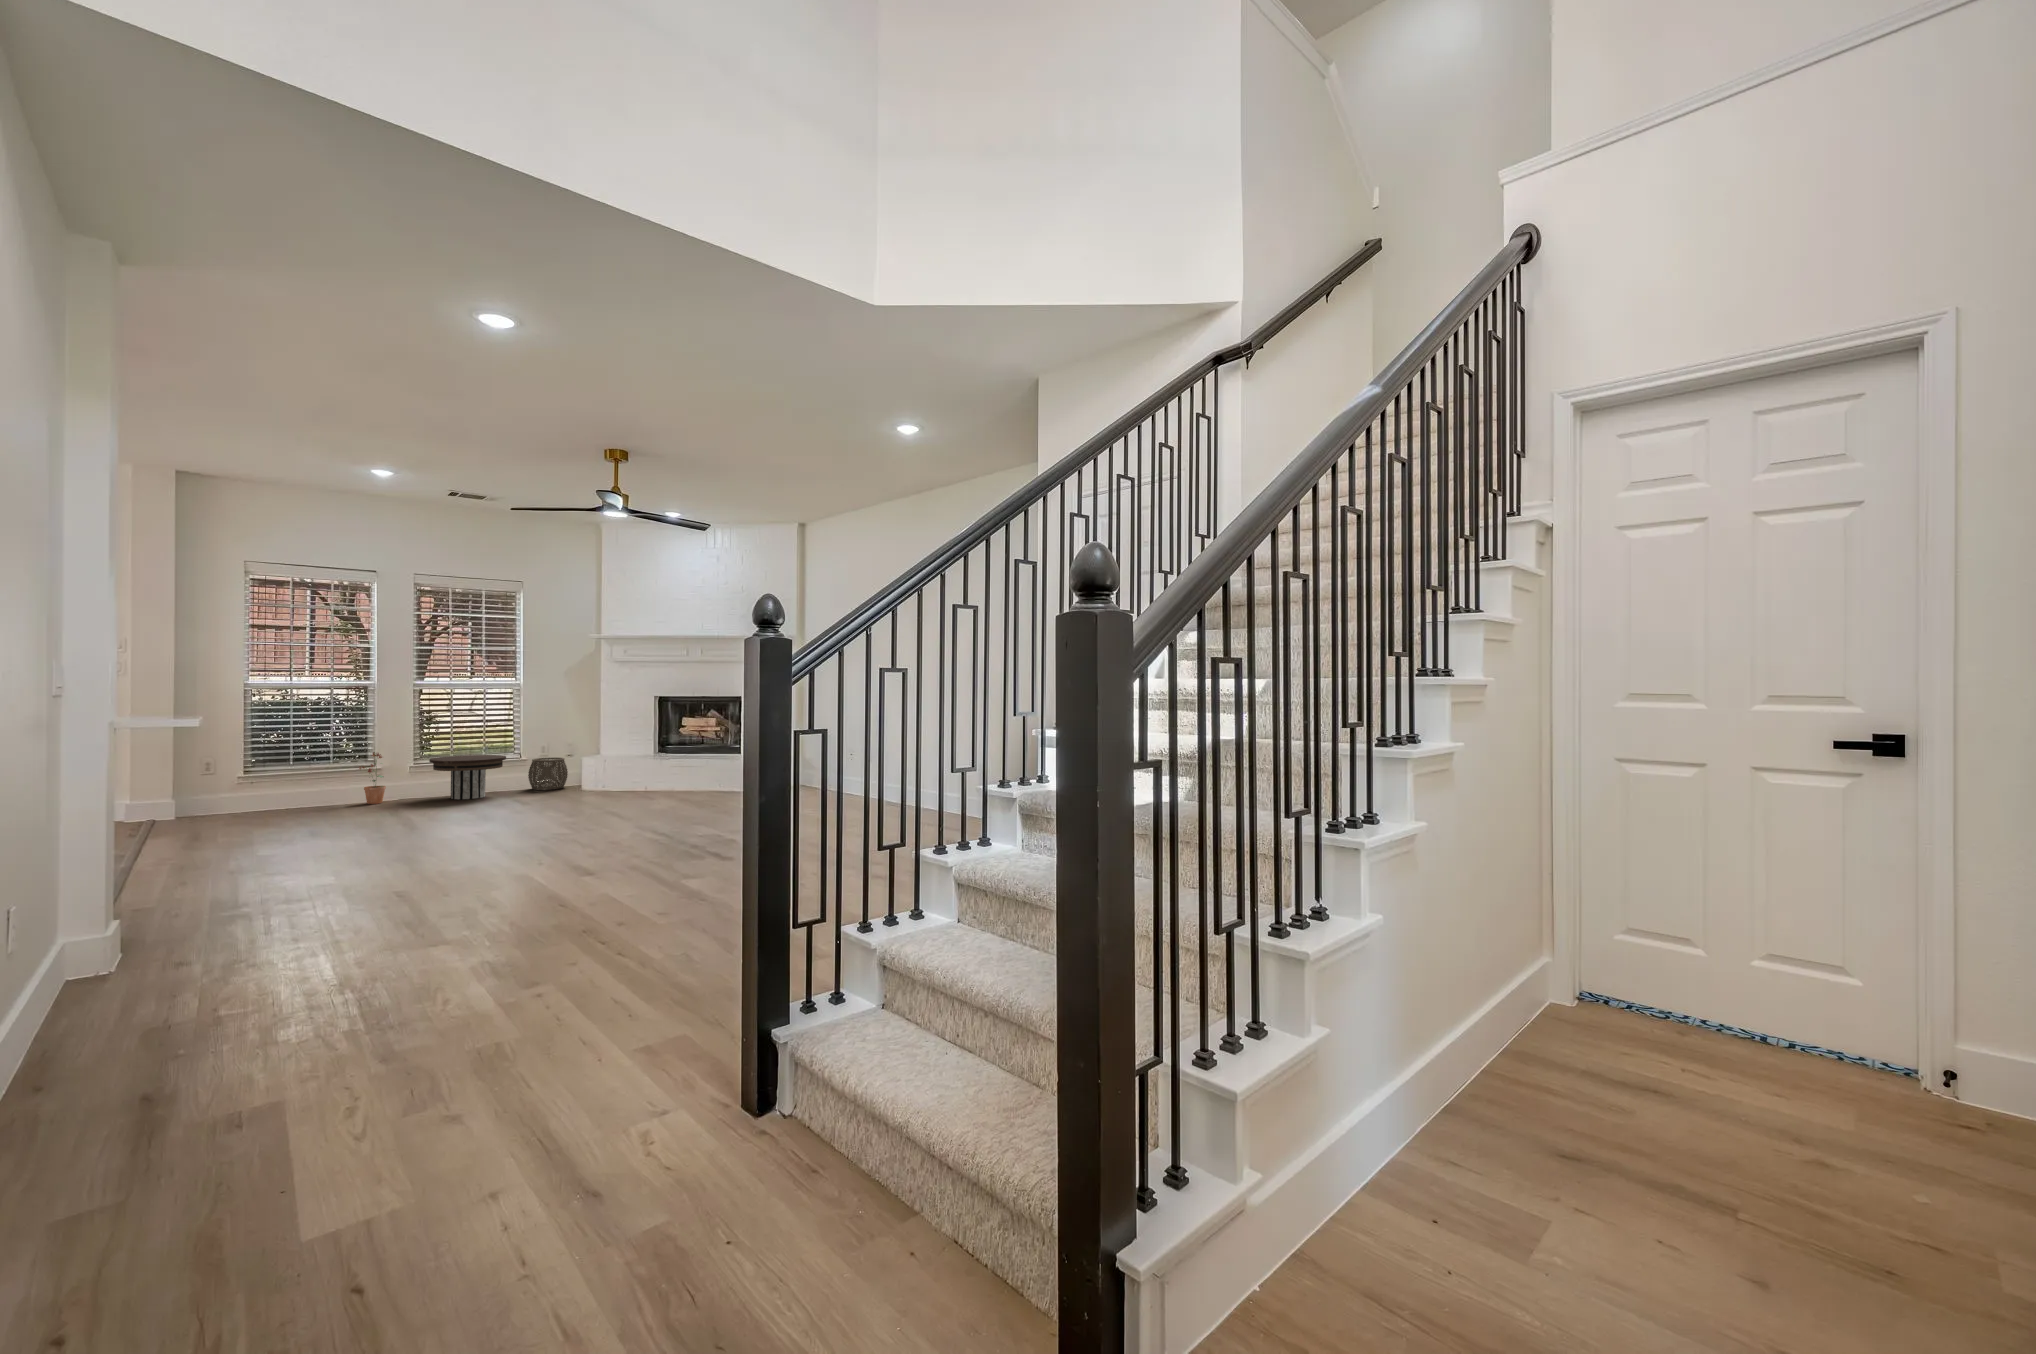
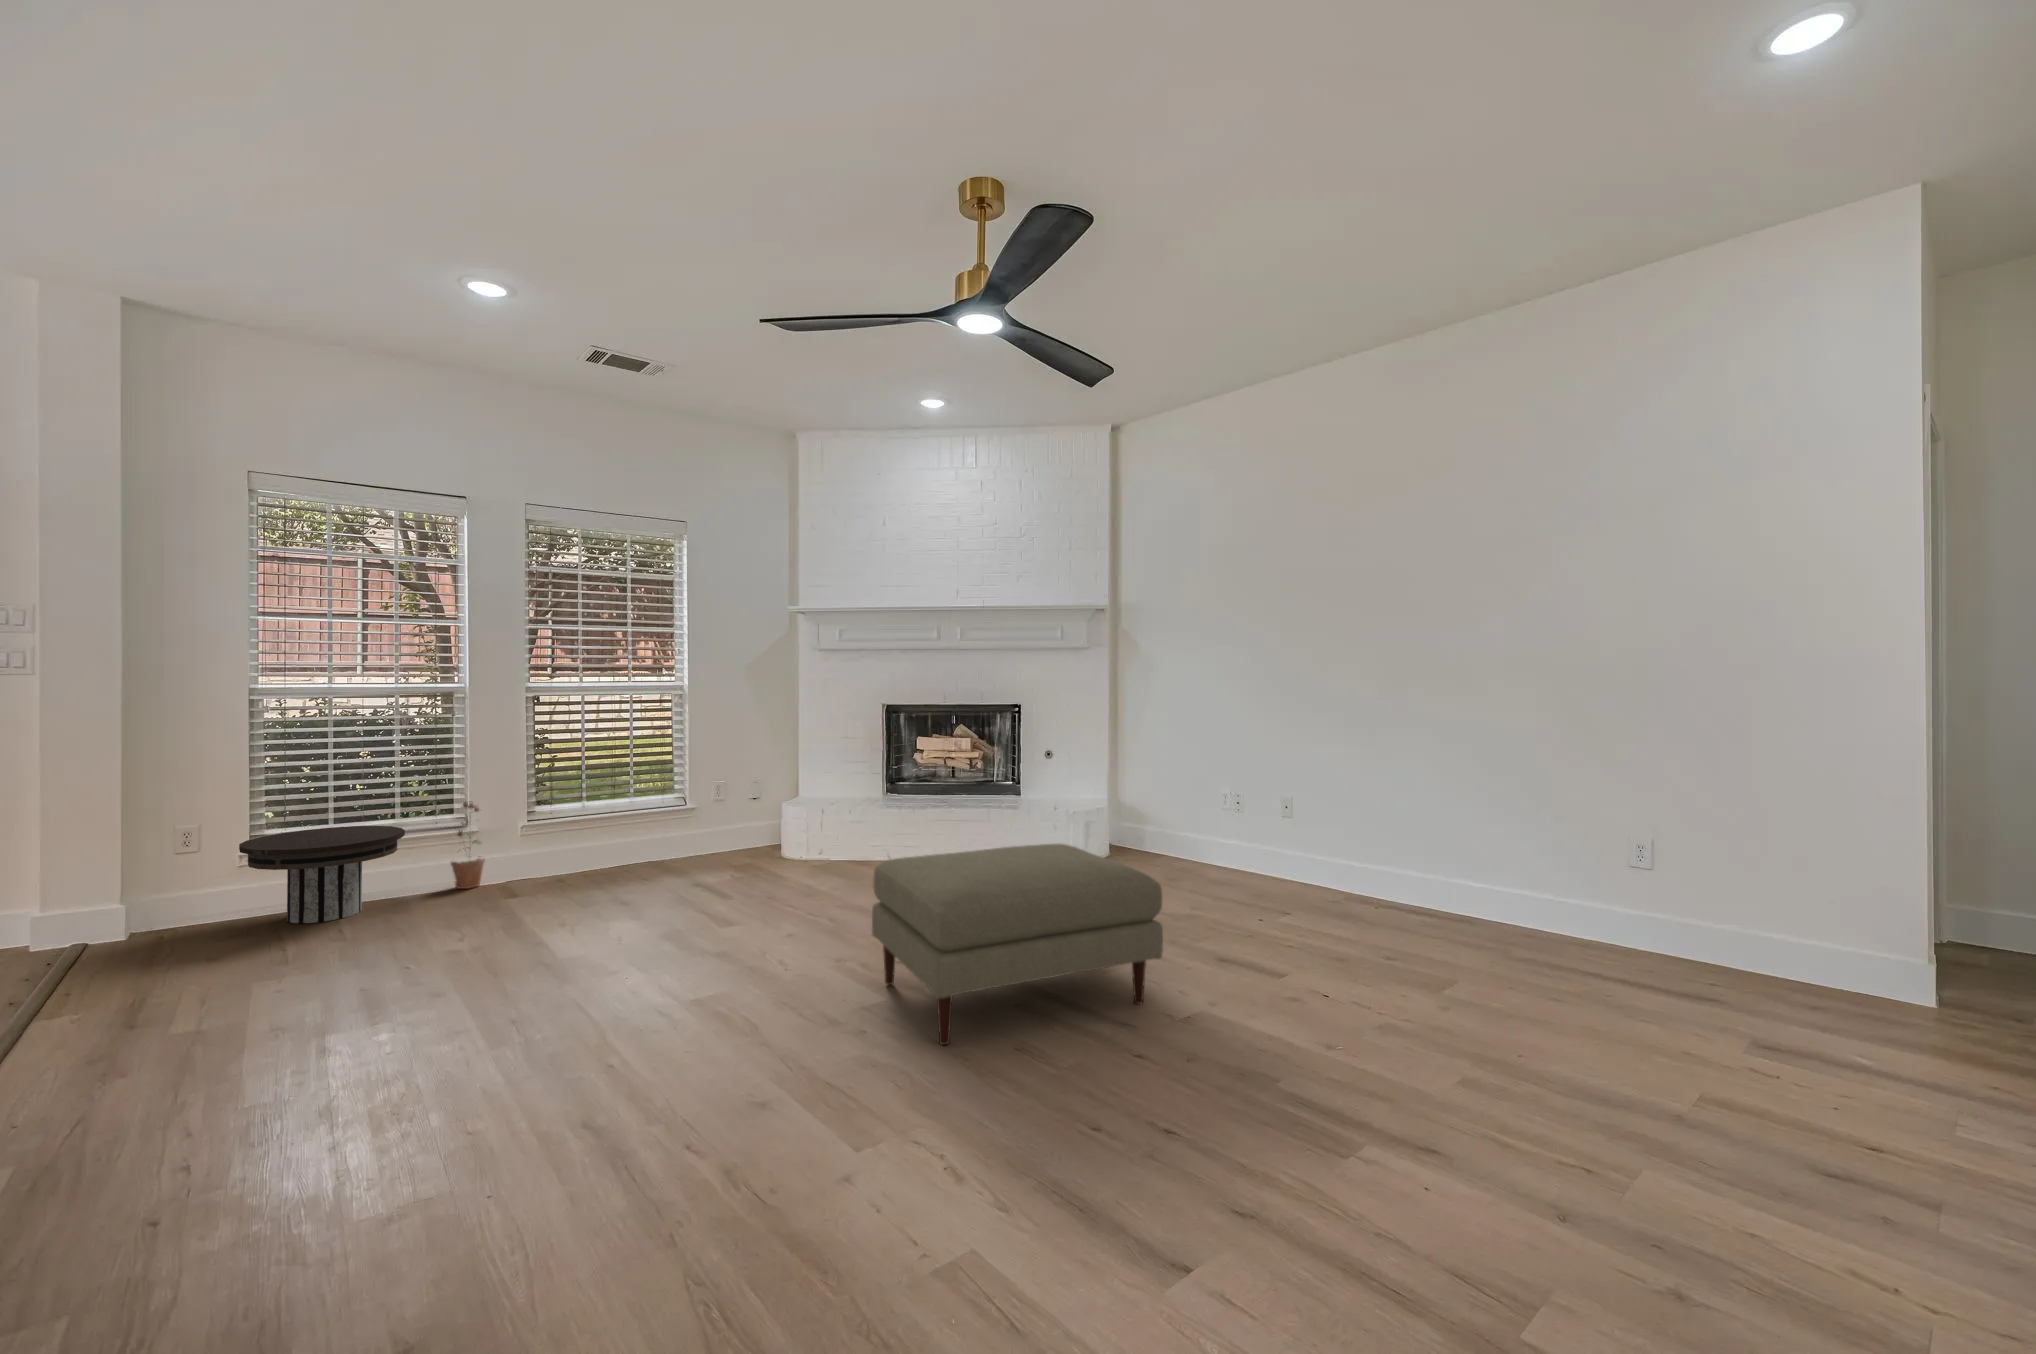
side table: present [429,755,506,799] -> present [239,826,405,923]
woven basket: present [528,757,568,790] -> none [693,800,752,853]
ottoman: none [566,766,698,845] -> present [872,844,1163,1045]

